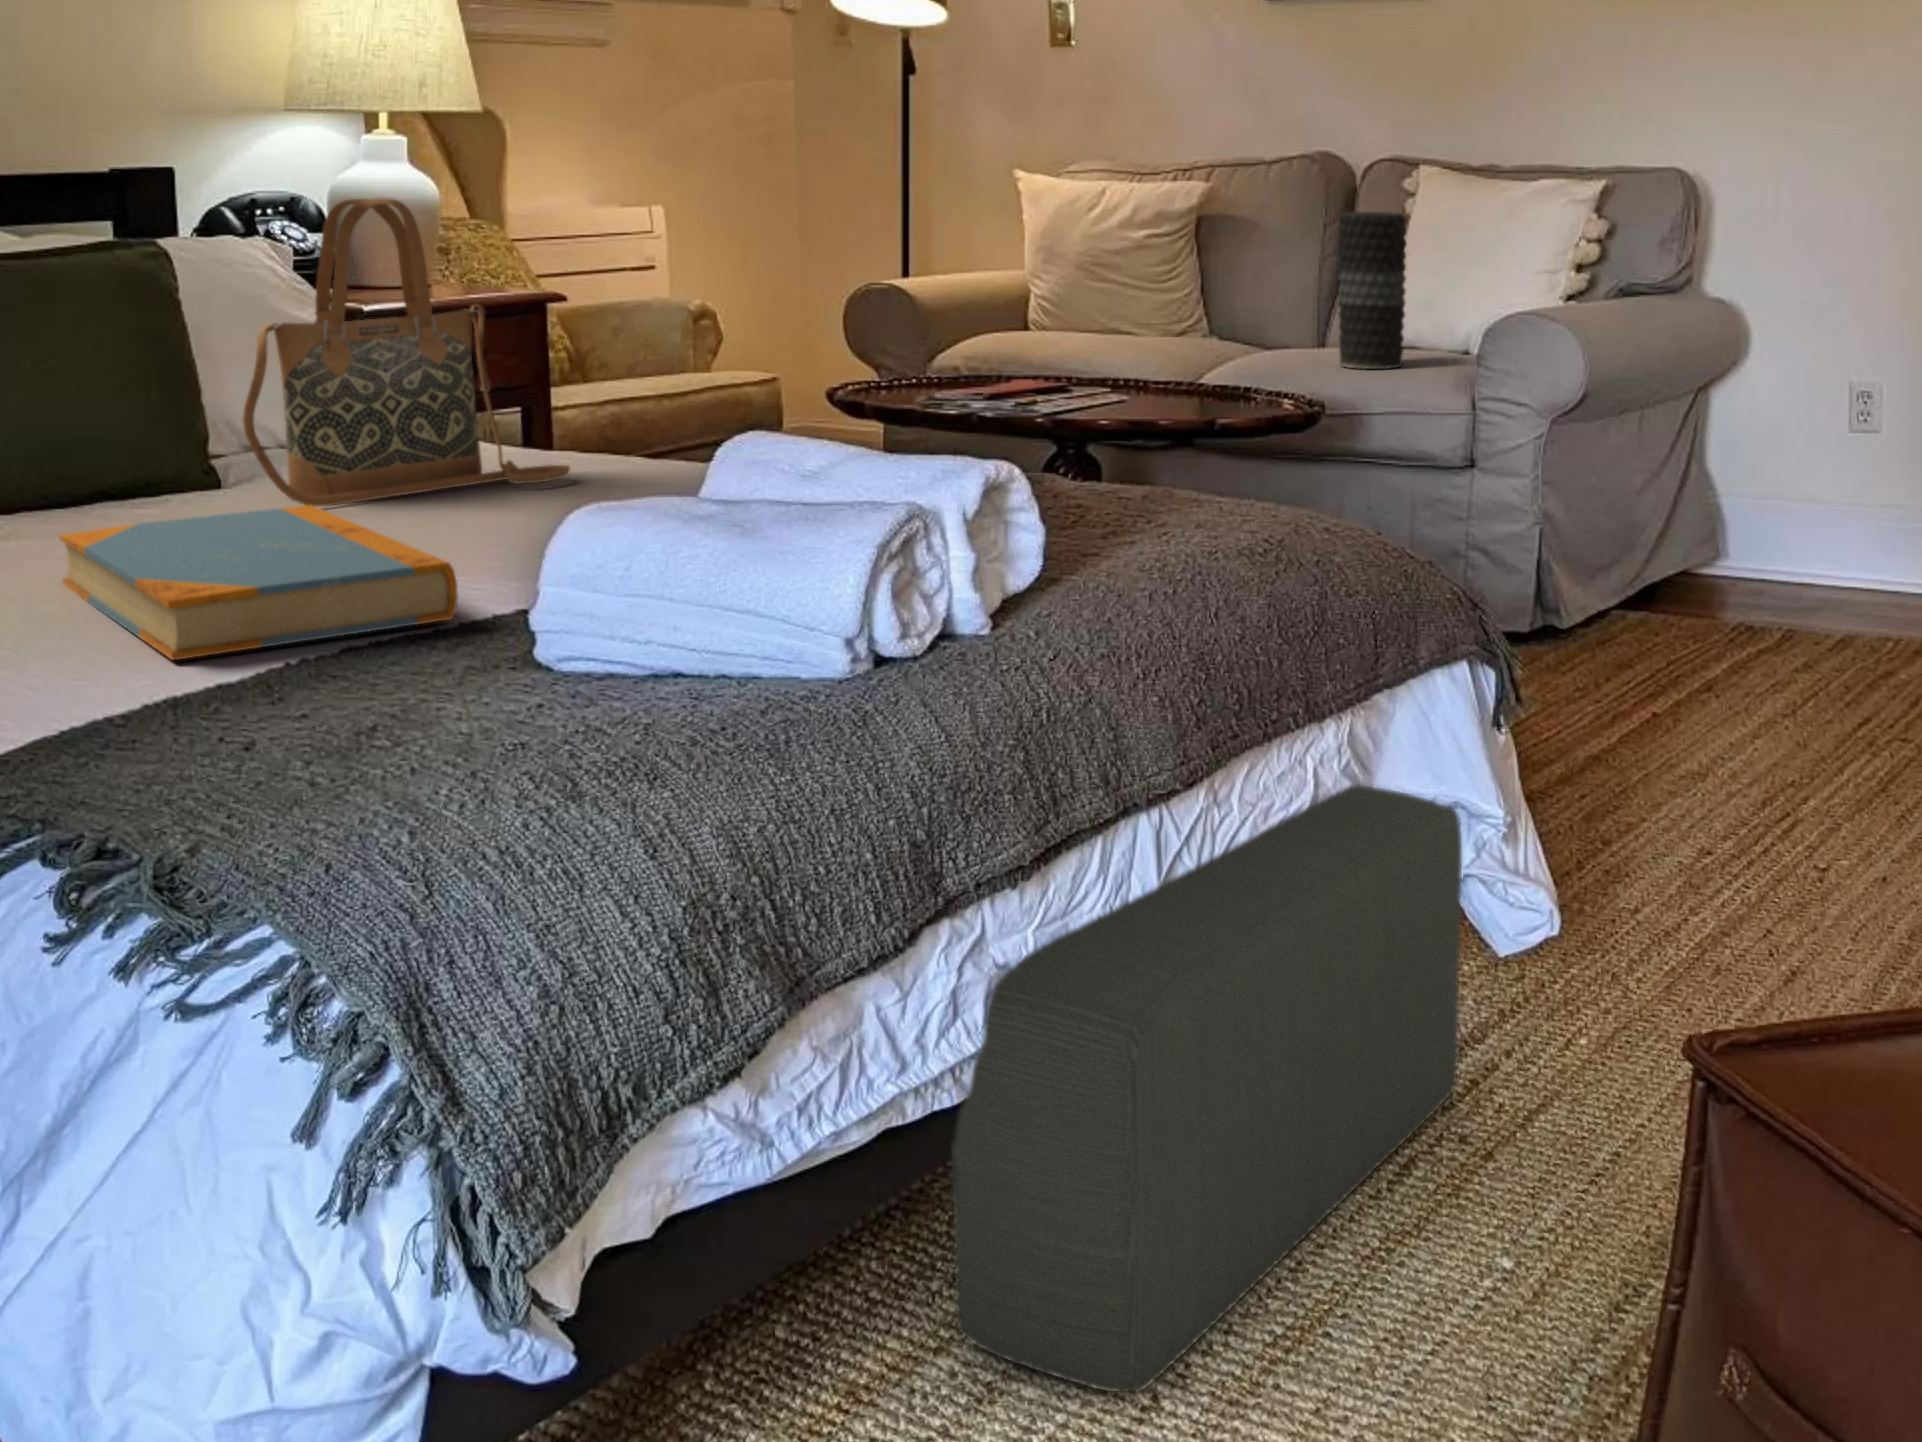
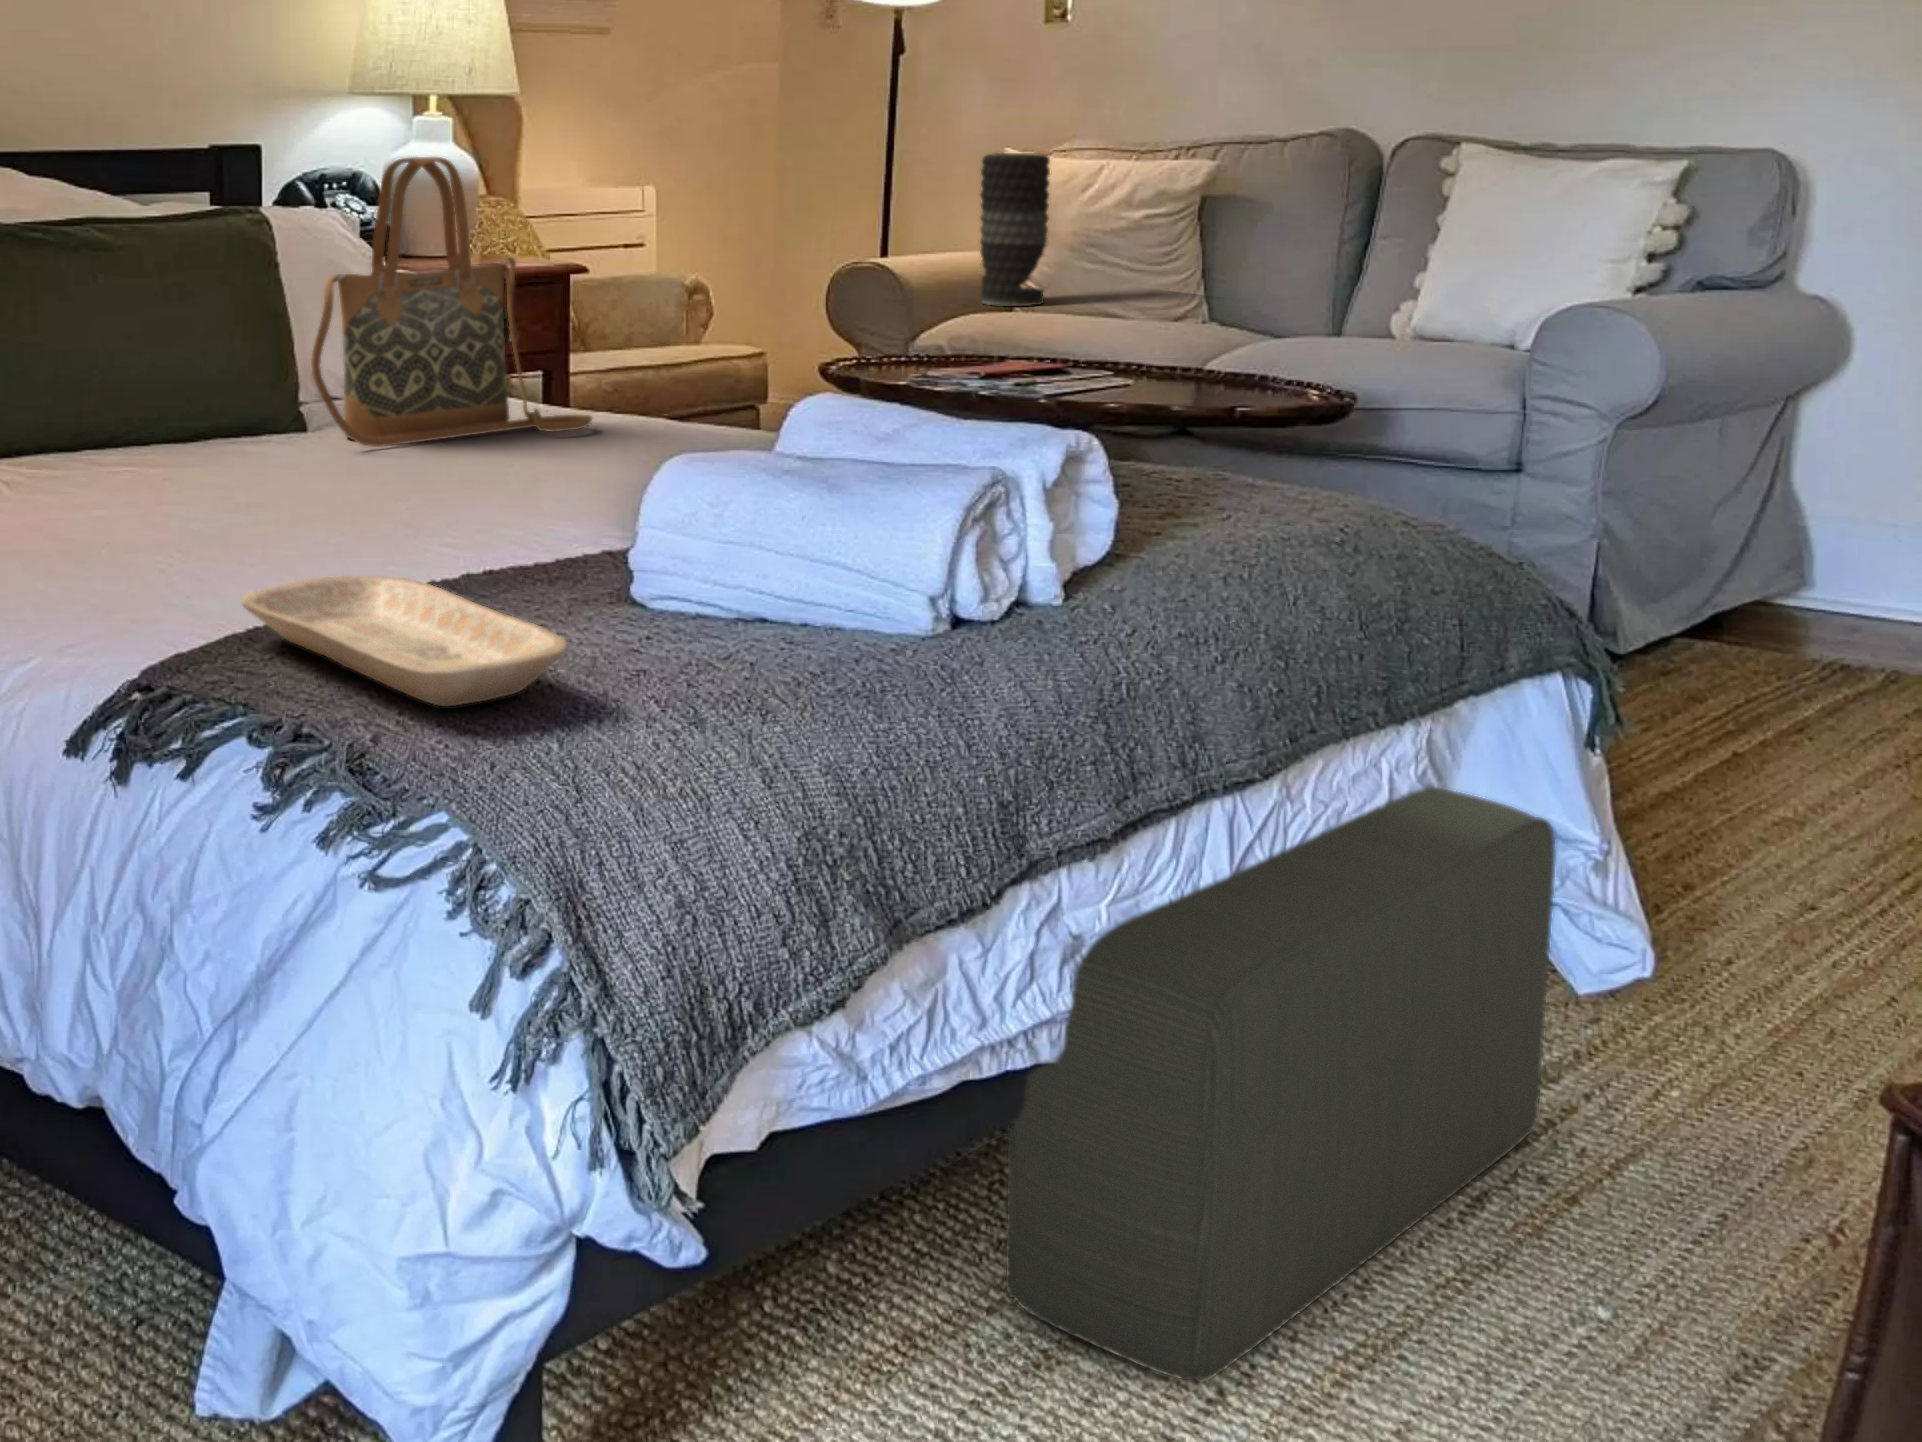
vase: present [1338,212,1407,369] -> present [980,153,1050,306]
book: present [60,505,458,660] -> none [183,445,536,581]
tray: none [66,651,437,794] -> present [241,576,567,706]

